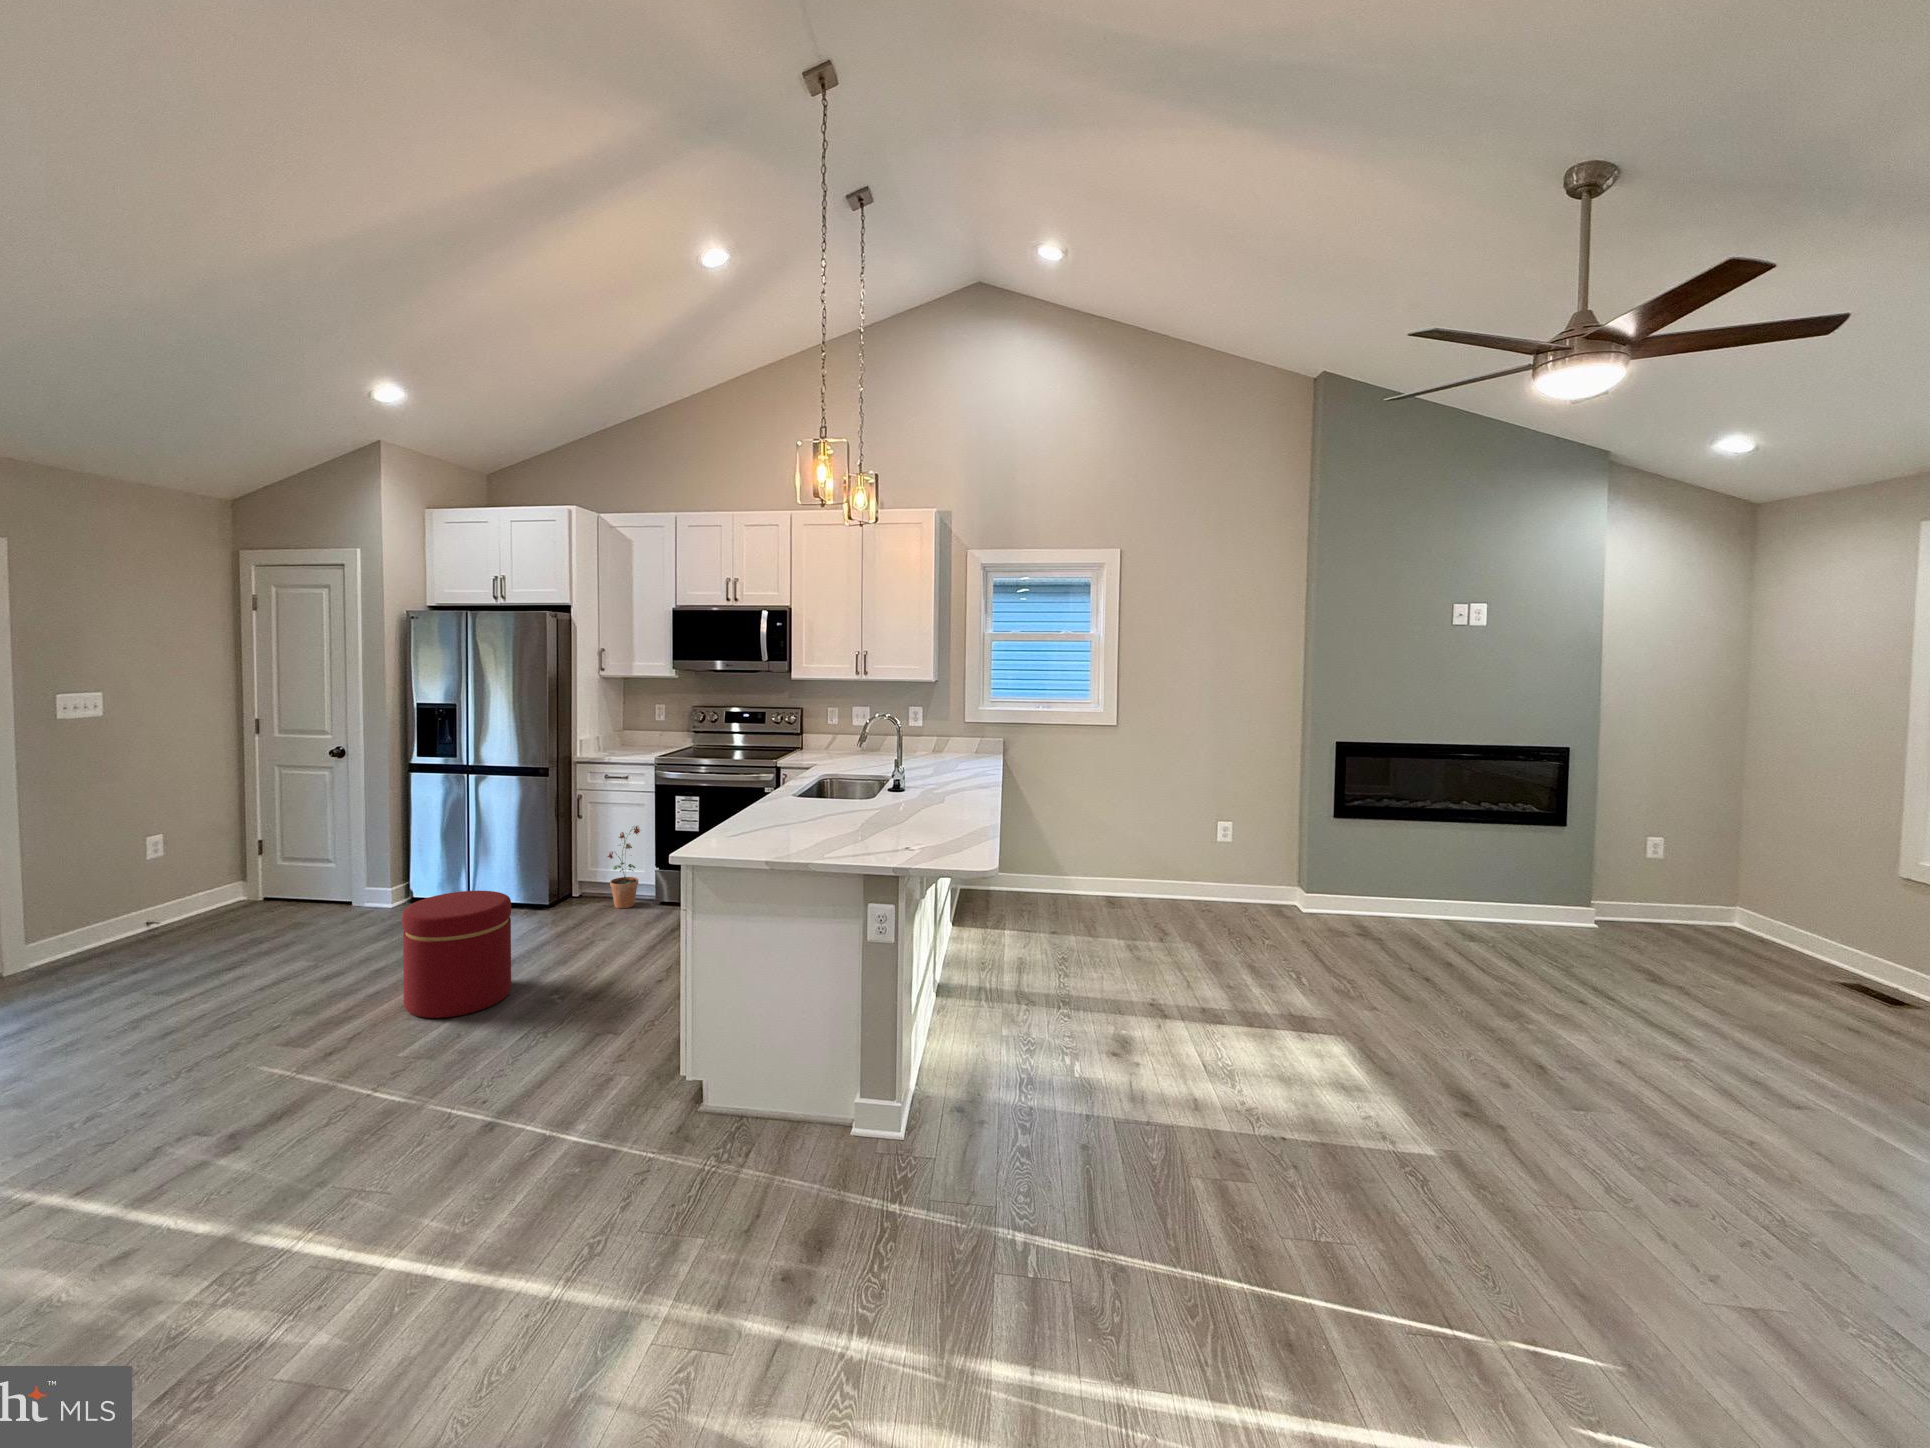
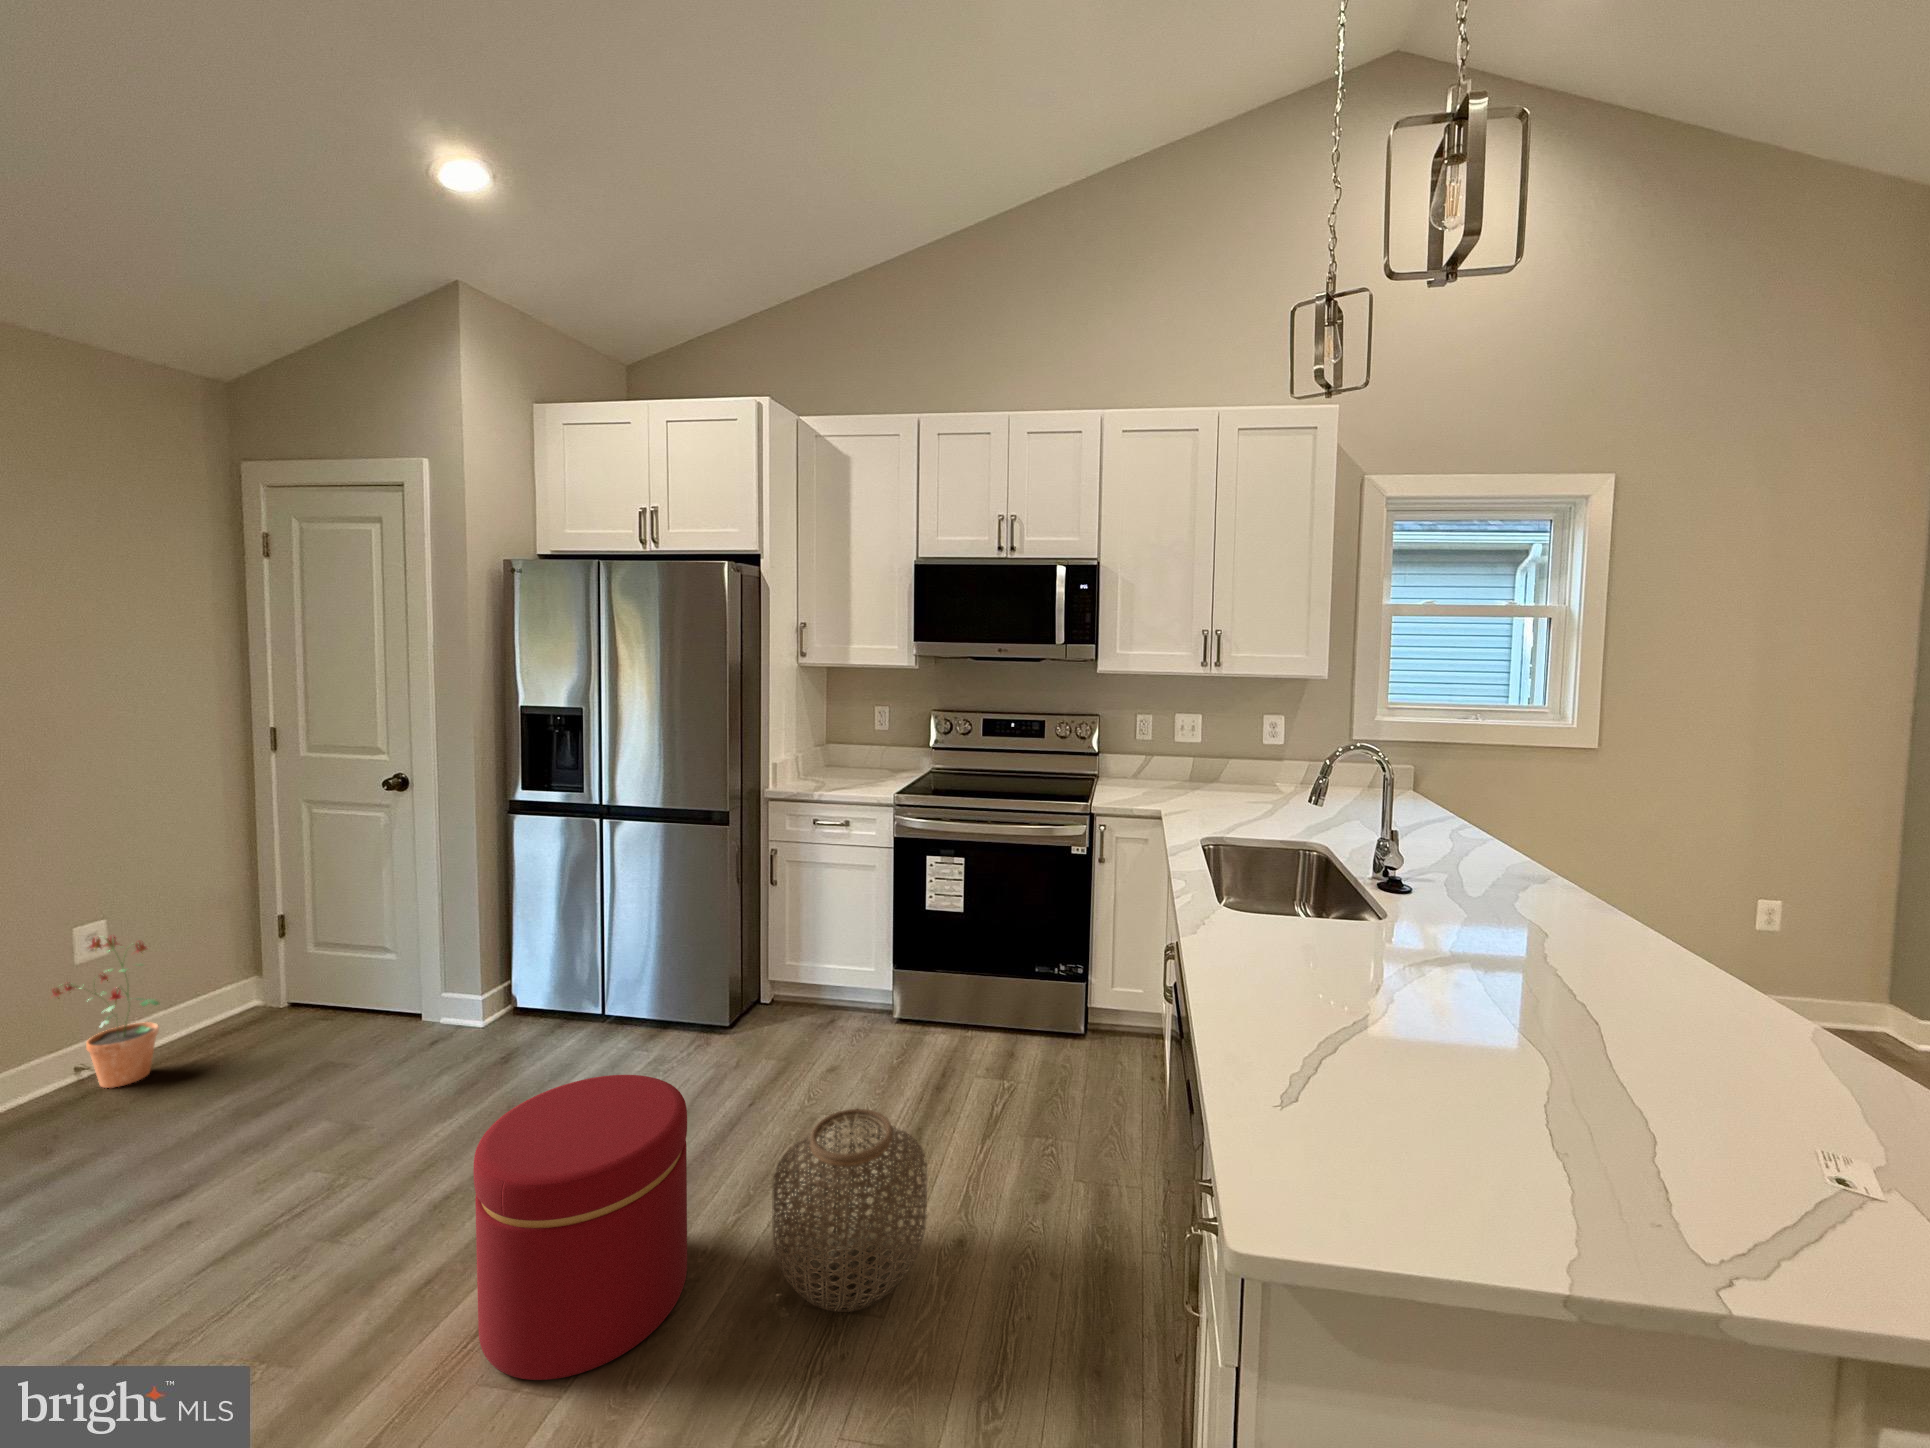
potted plant: present [608,826,640,908] -> present [52,936,159,1088]
woven basket: none [554,906,638,1000] -> present [772,1109,927,1312]

